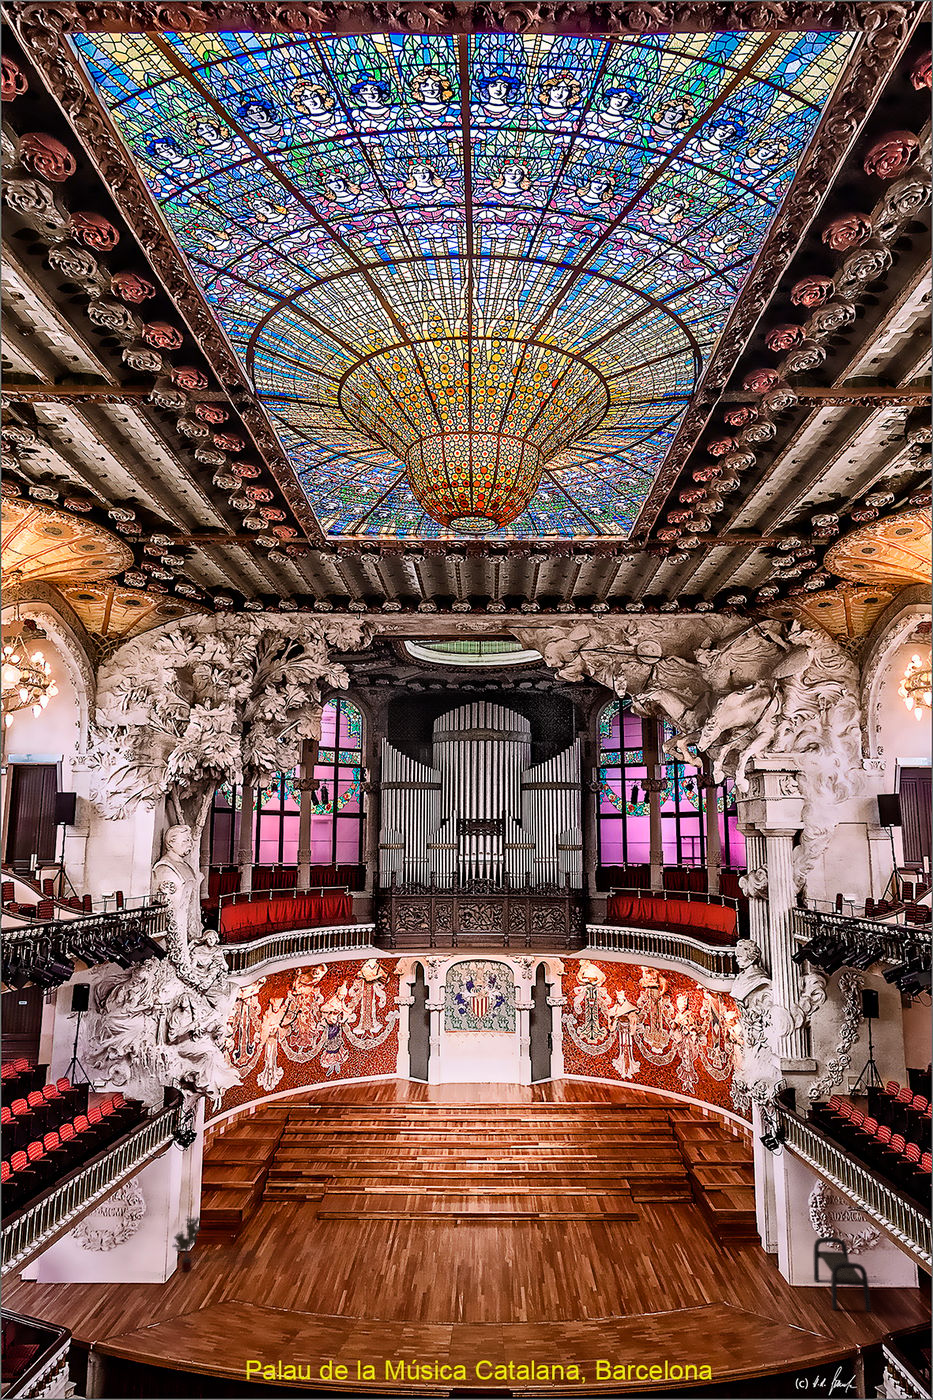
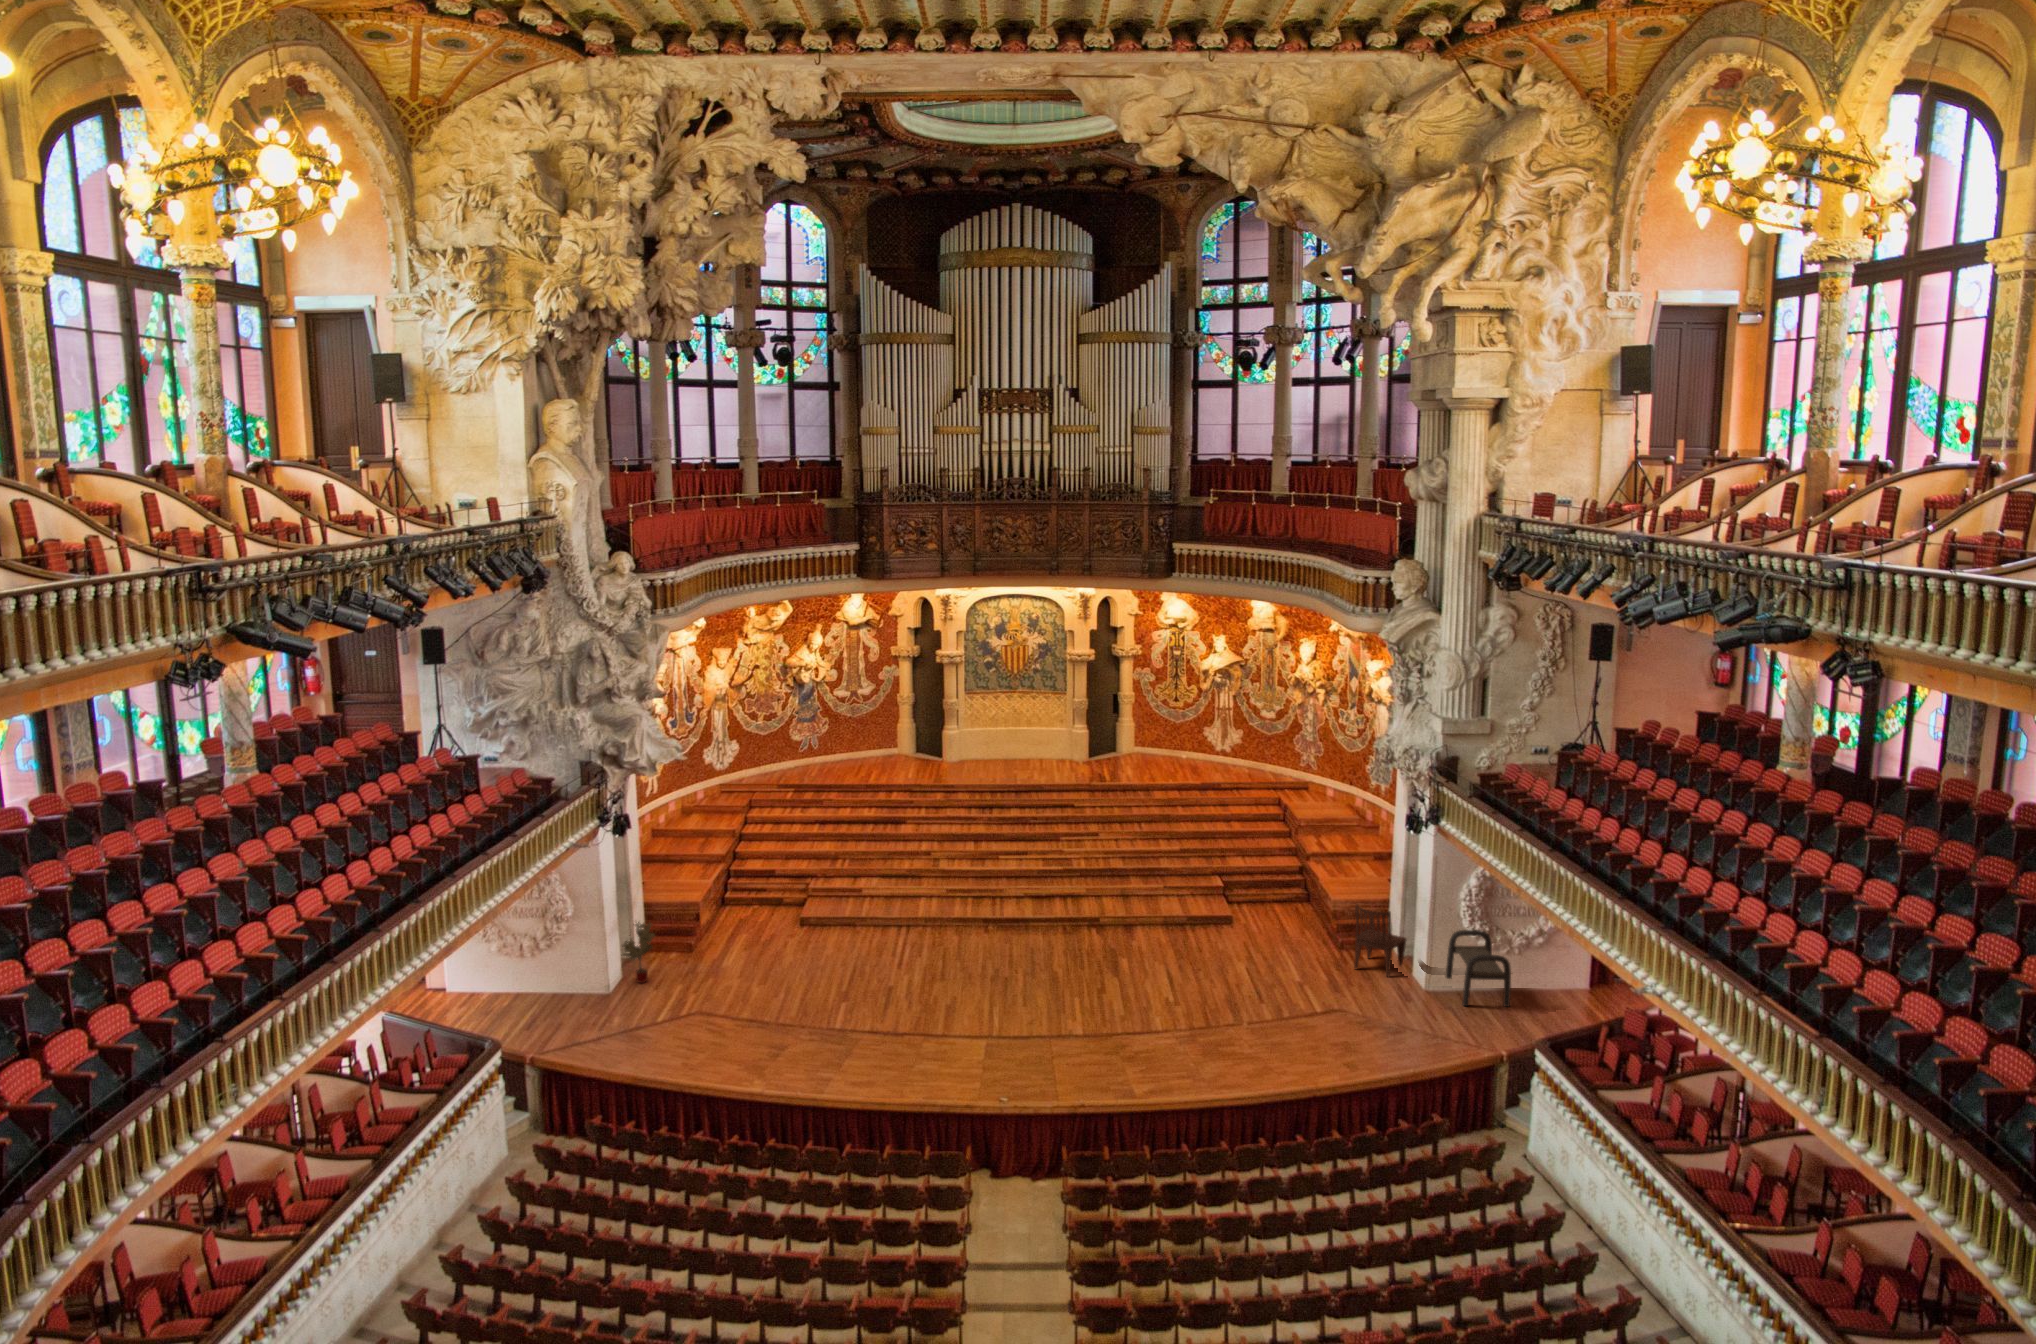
dining chair: none [736,1212,779,1279] -> present [1354,905,1407,977]

